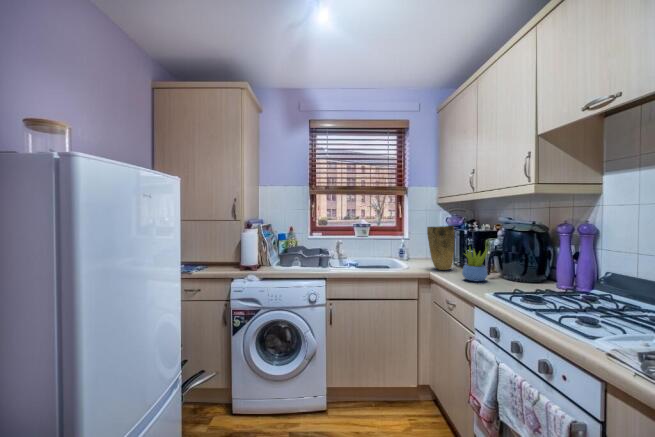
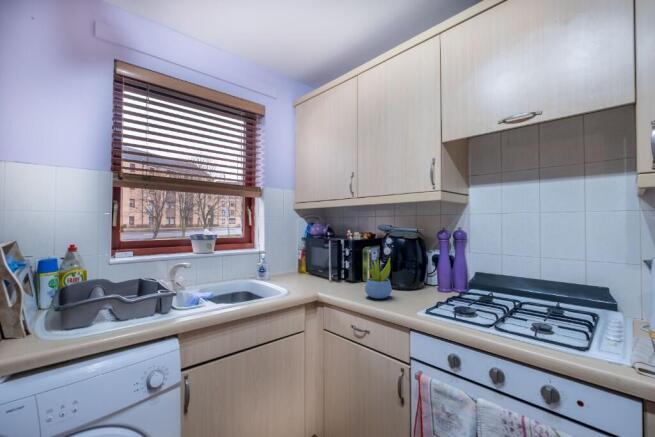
vase: present [427,226,455,270] -> none [306,235,337,289]

